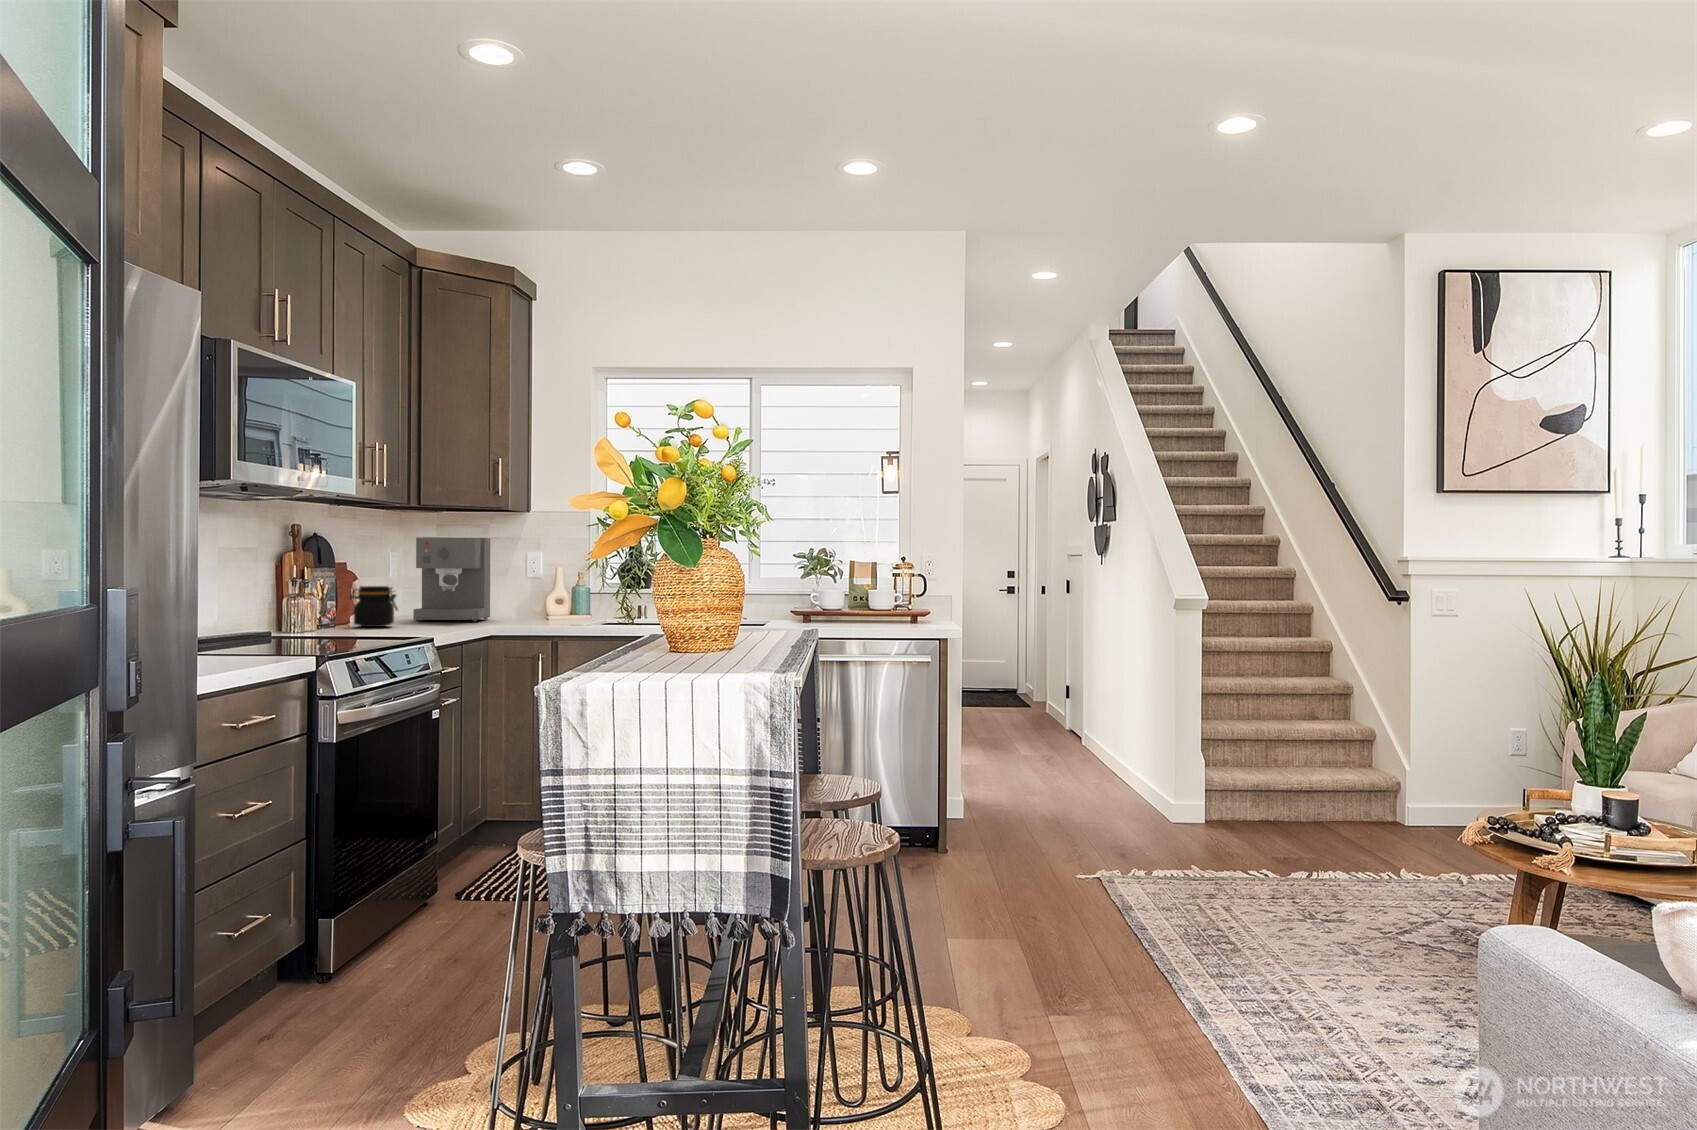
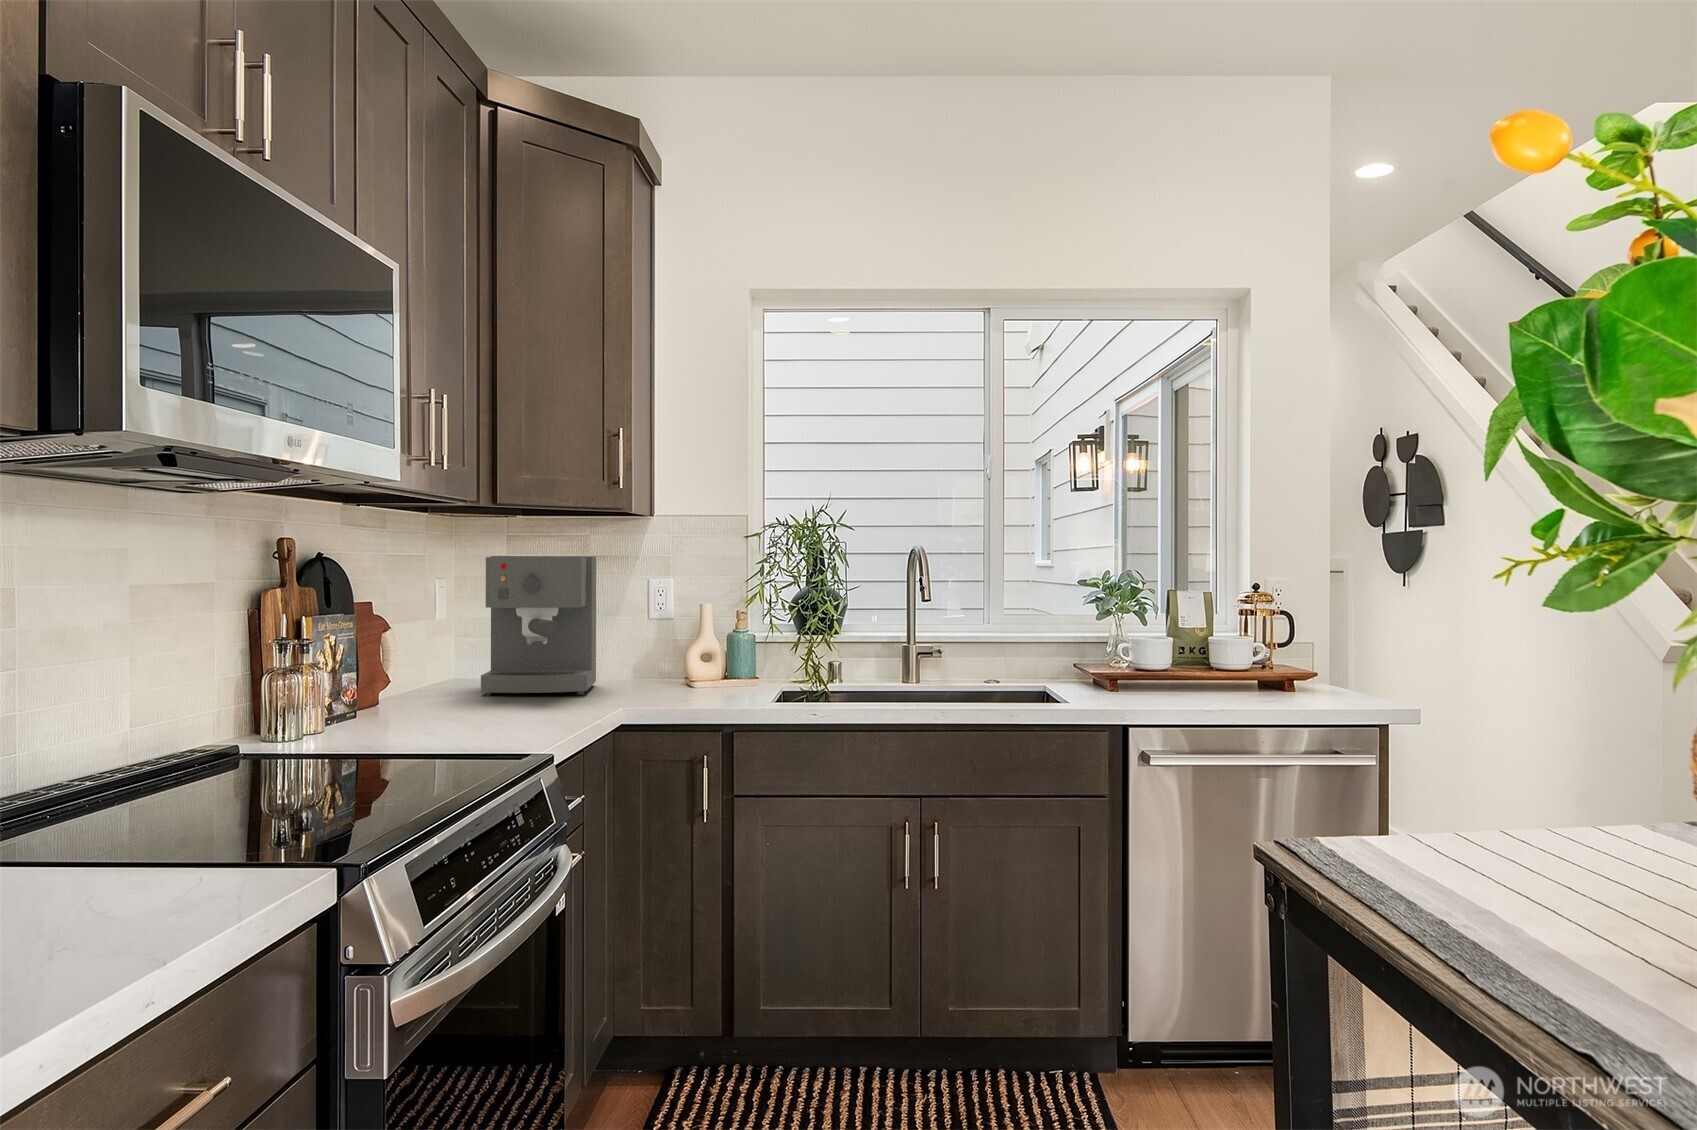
jar: present [350,586,398,627] -> none [381,644,466,719]

